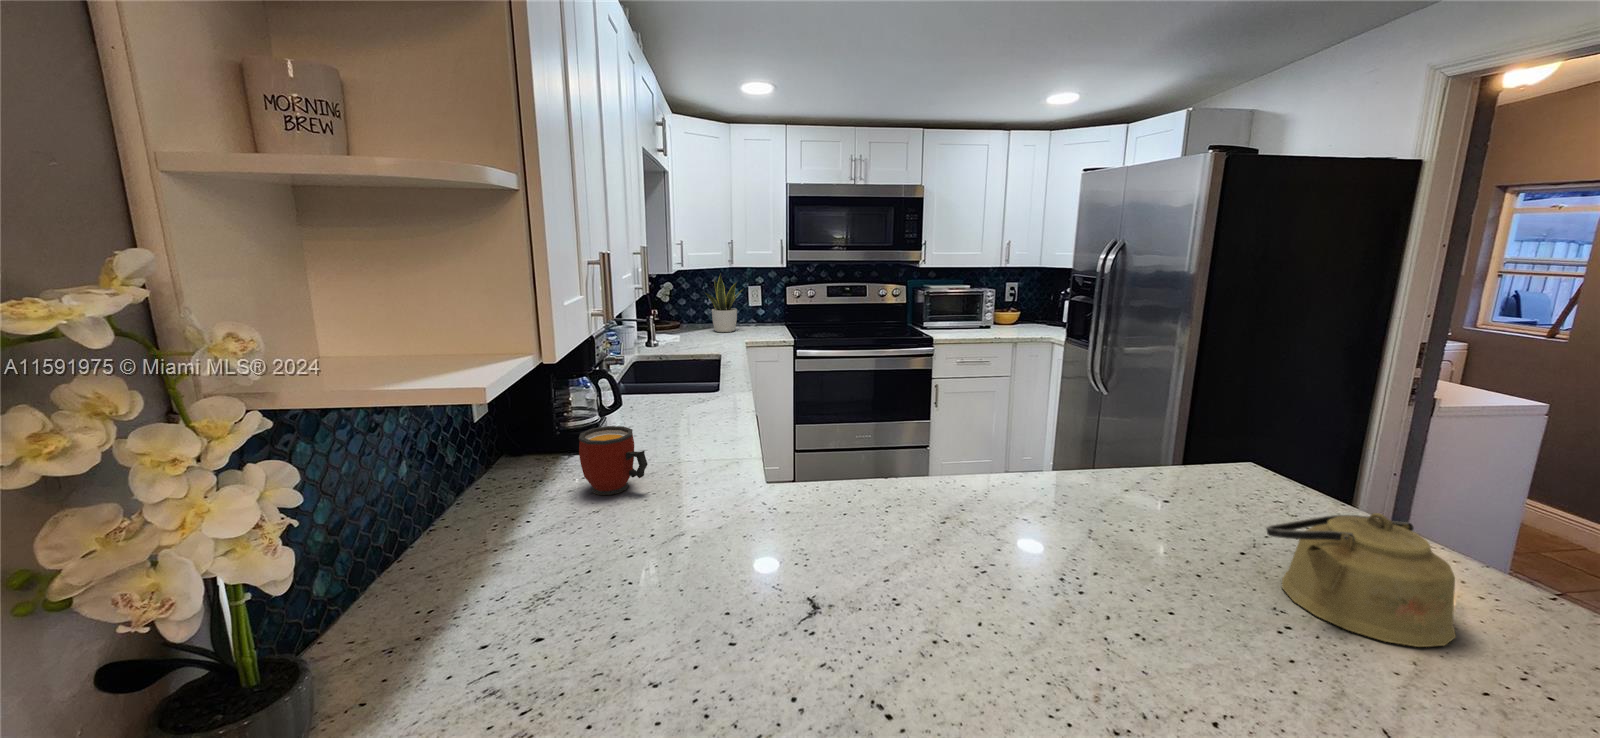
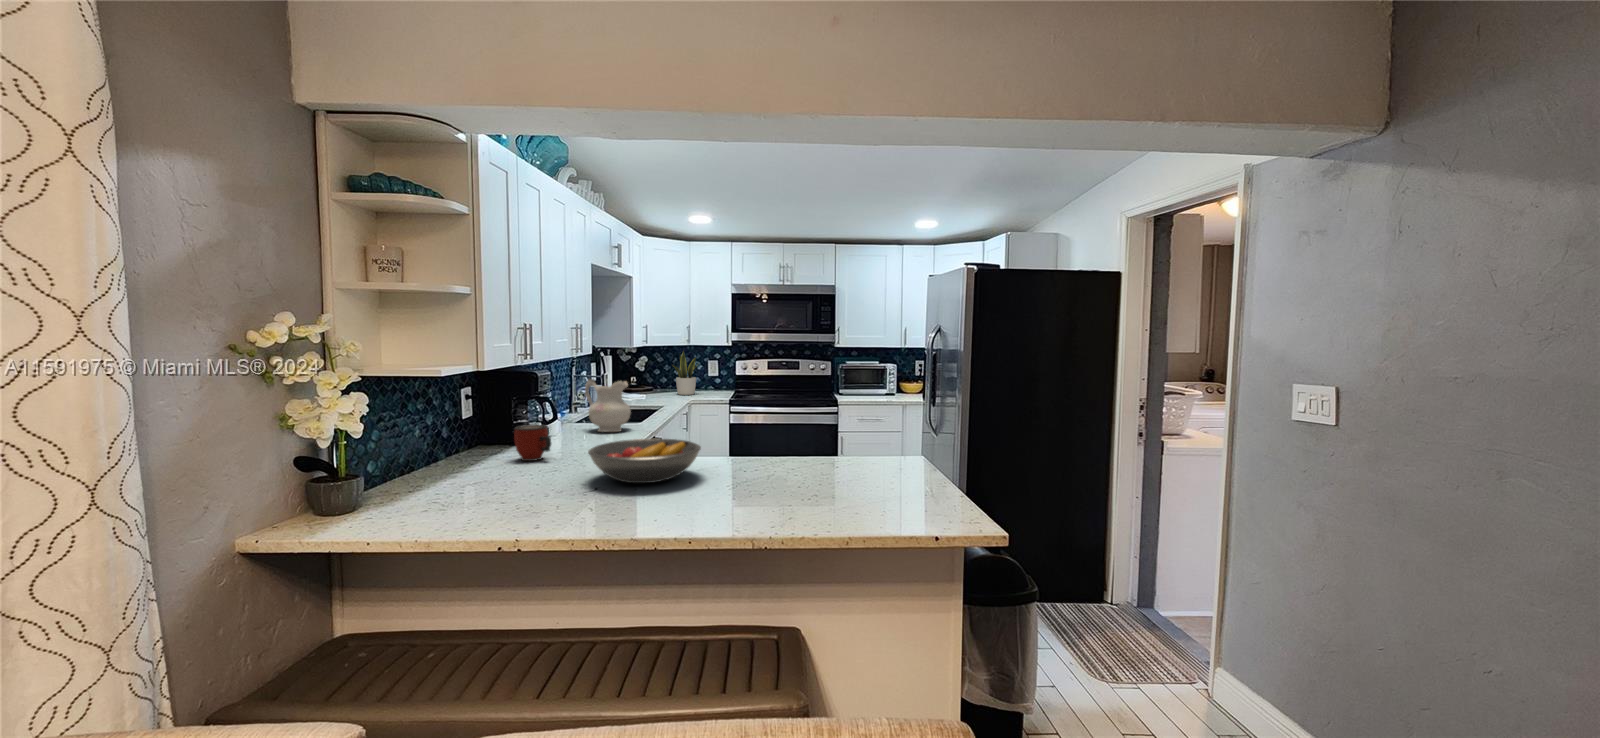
ceramic pitcher: none [643,329,714,411] -> present [585,379,631,432]
fruit bowl: none [759,457,970,568] -> present [588,439,701,483]
kettle: present [1266,513,1456,647] -> none [824,451,901,510]

